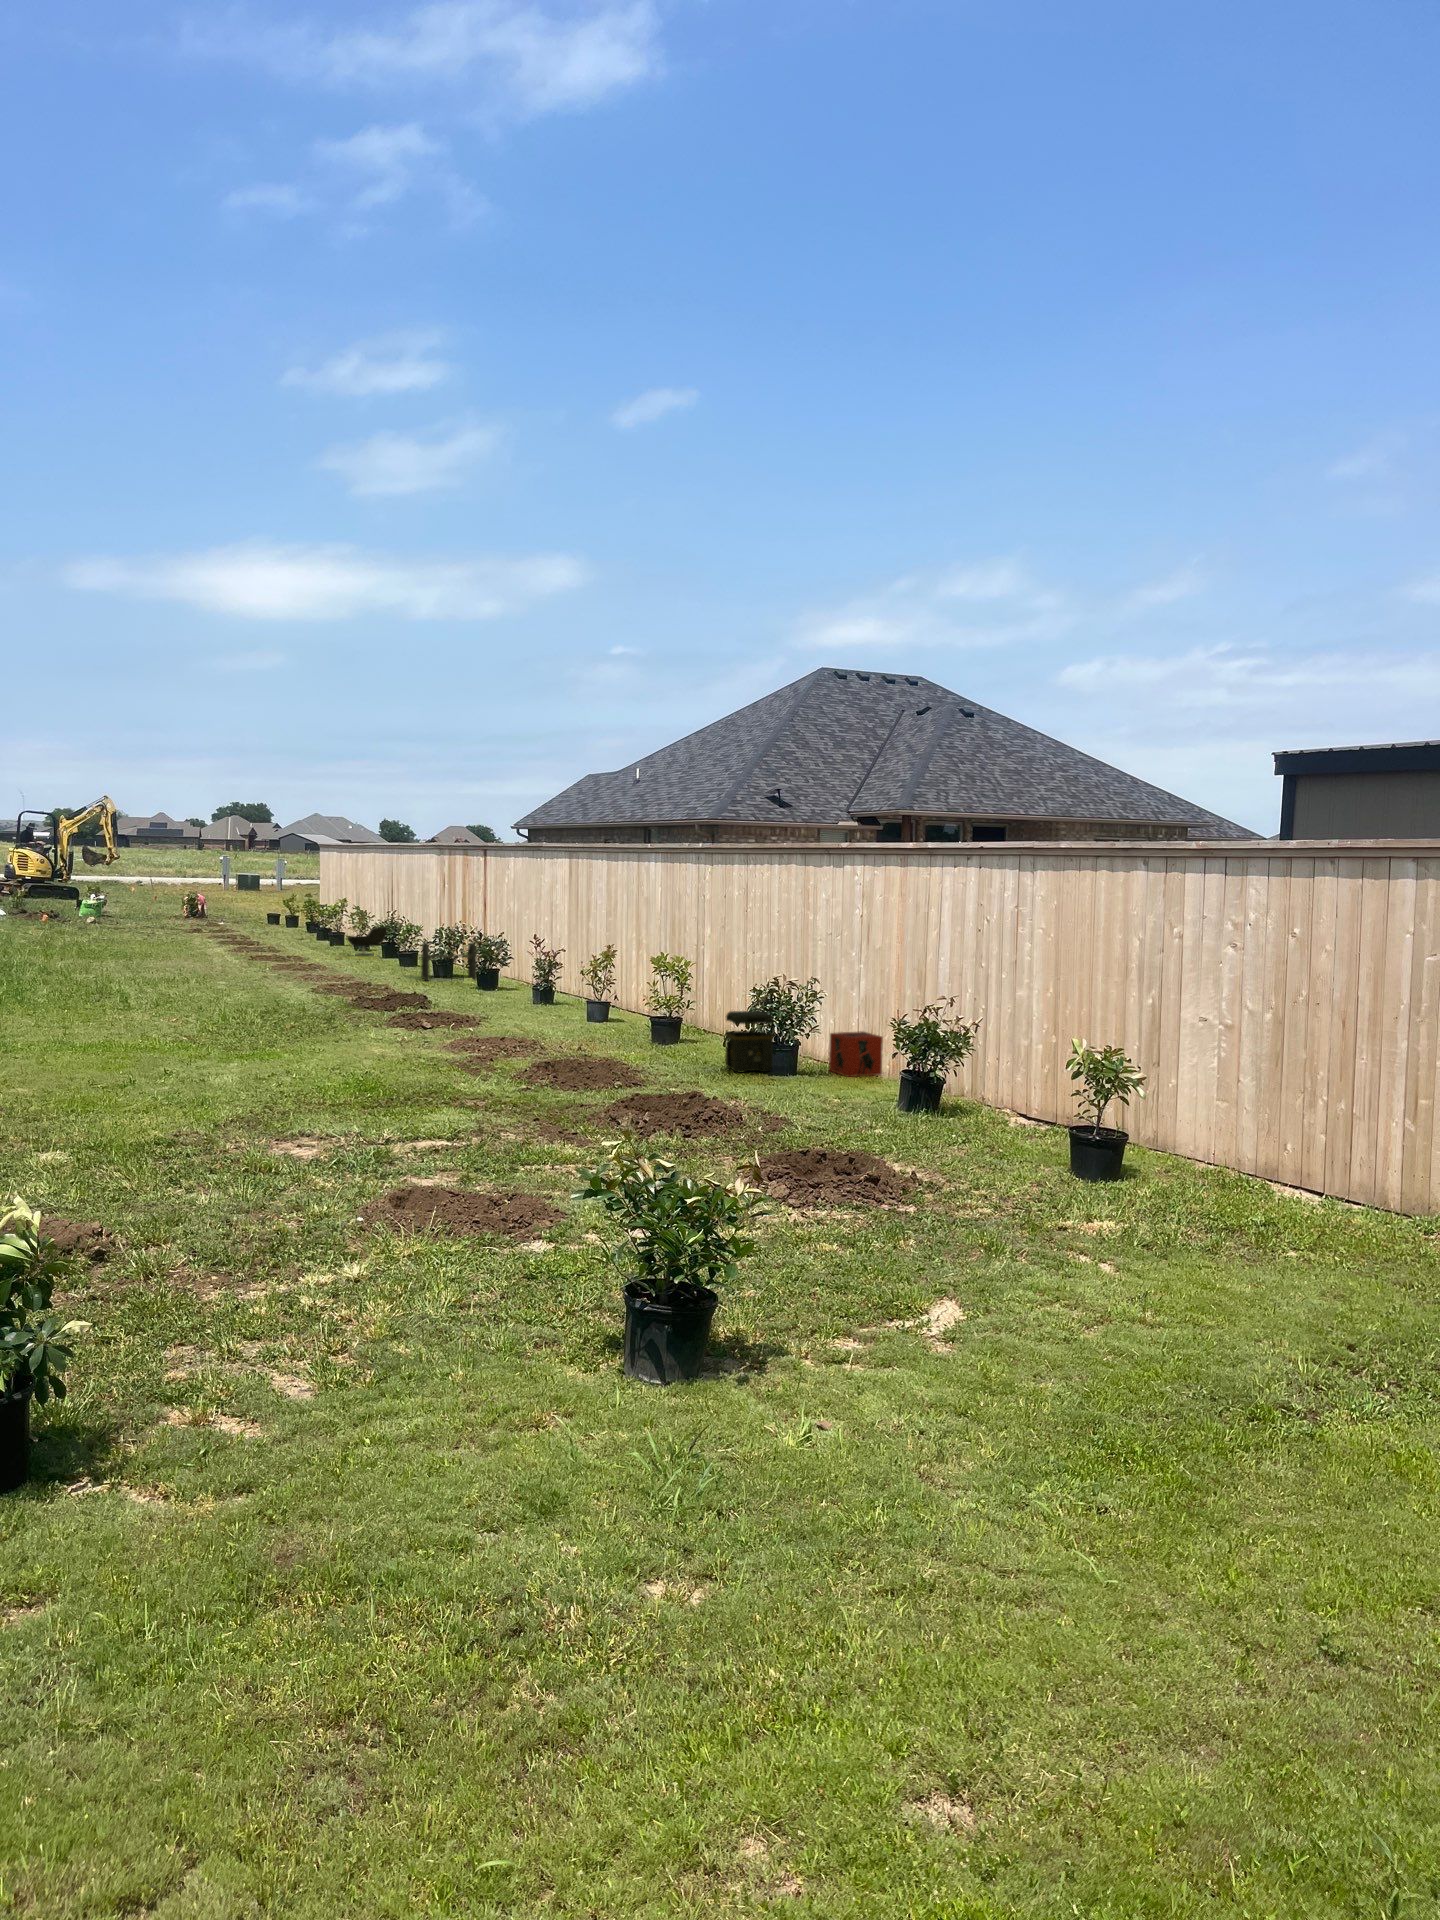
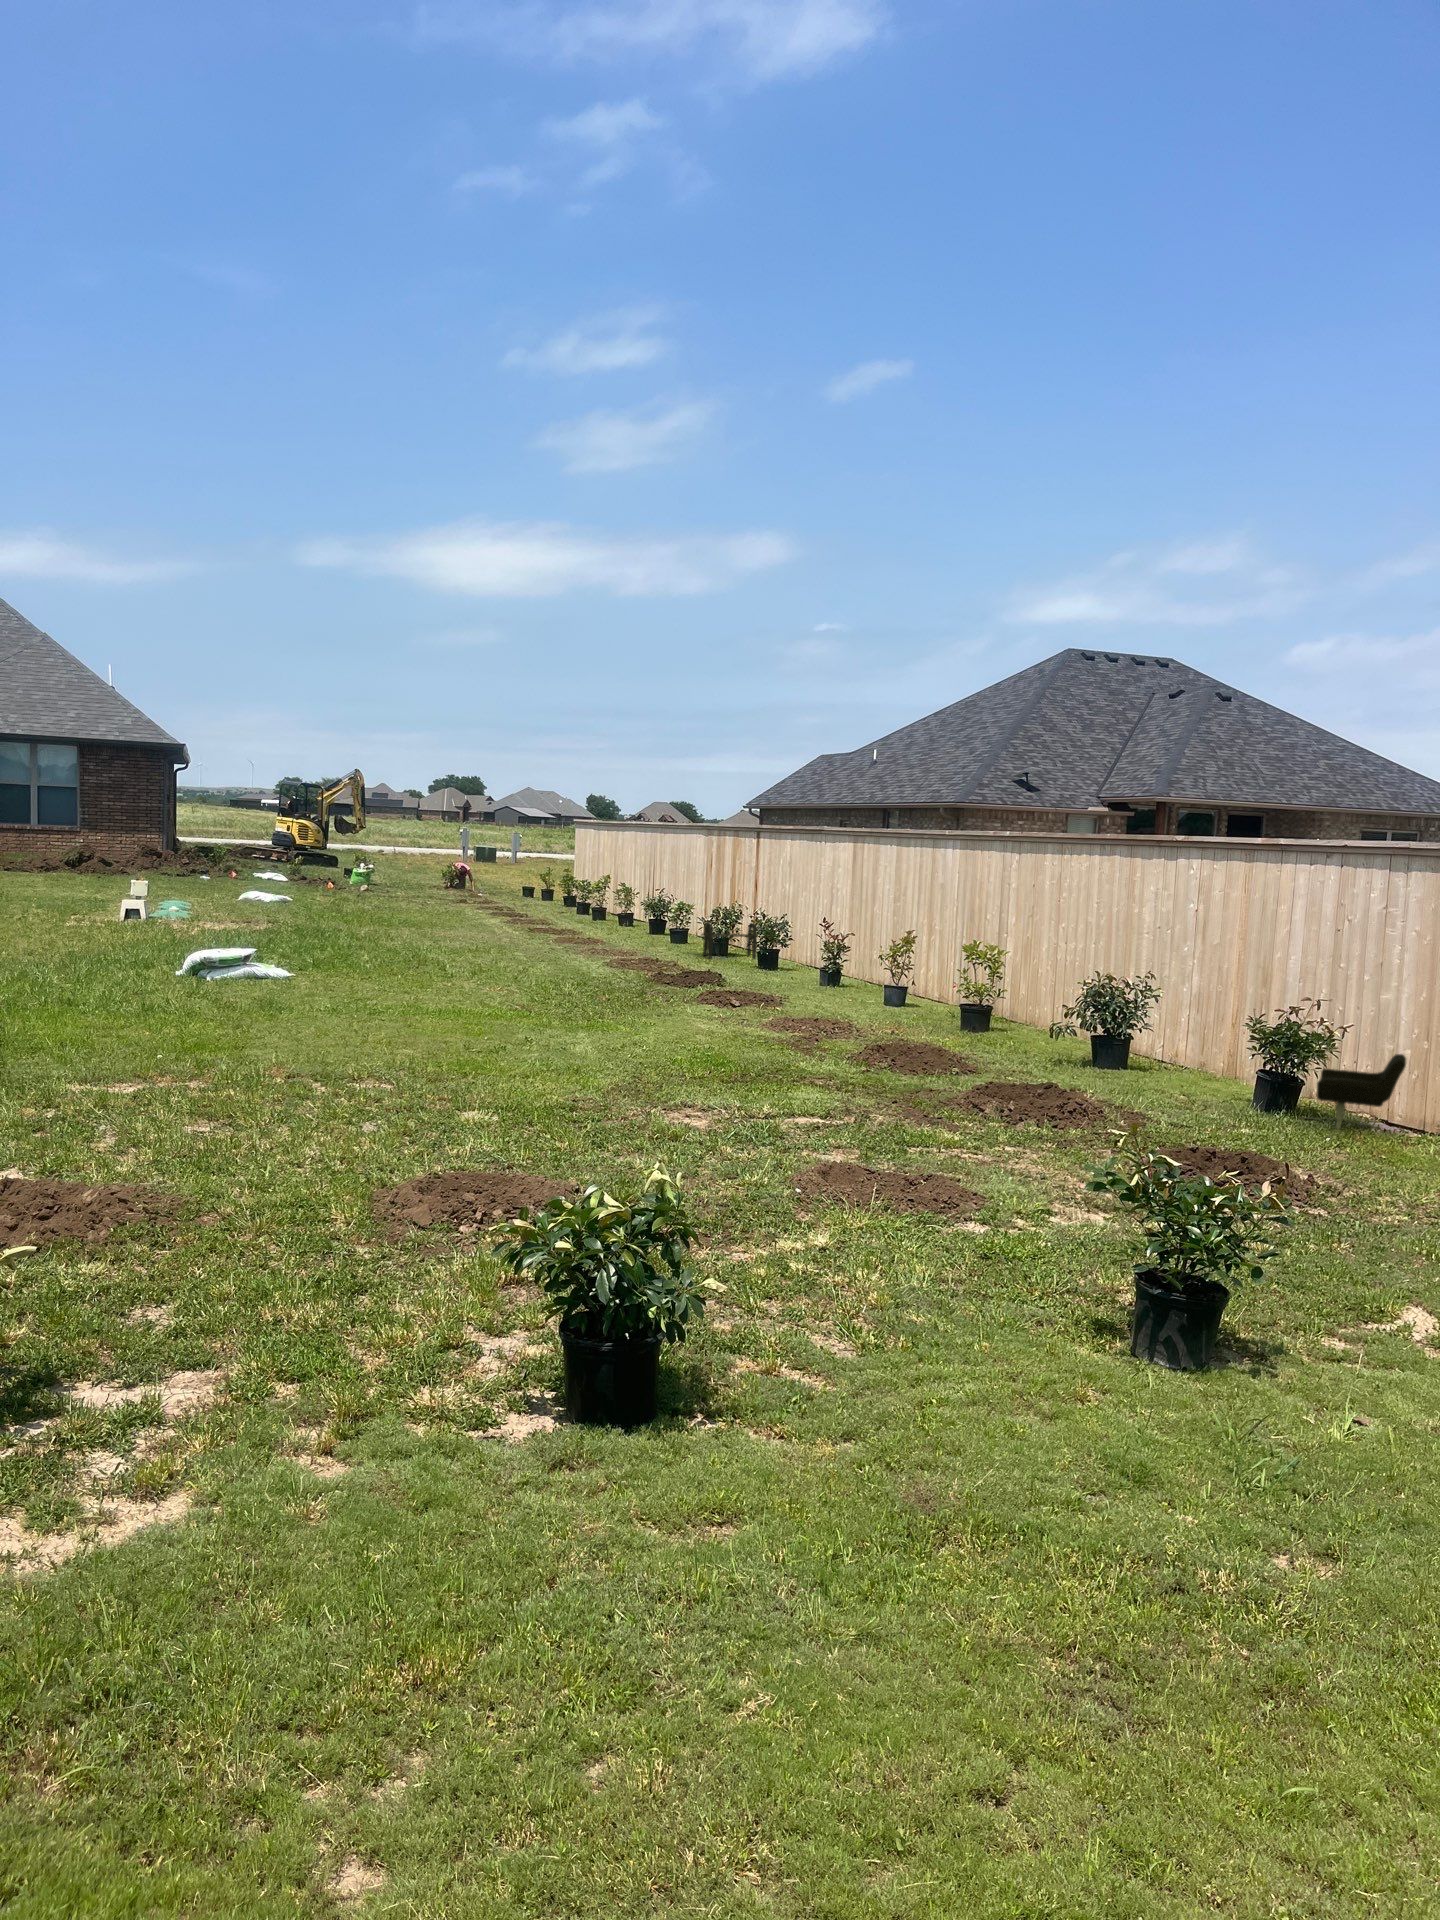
lounge chair: present [347,927,387,954] -> present [1317,1054,1406,1129]
toolbox: present [725,1011,774,1073] -> none [1053,1003,1107,1064]
storage box: present [829,1031,883,1077] -> none [1160,1028,1220,1073]

